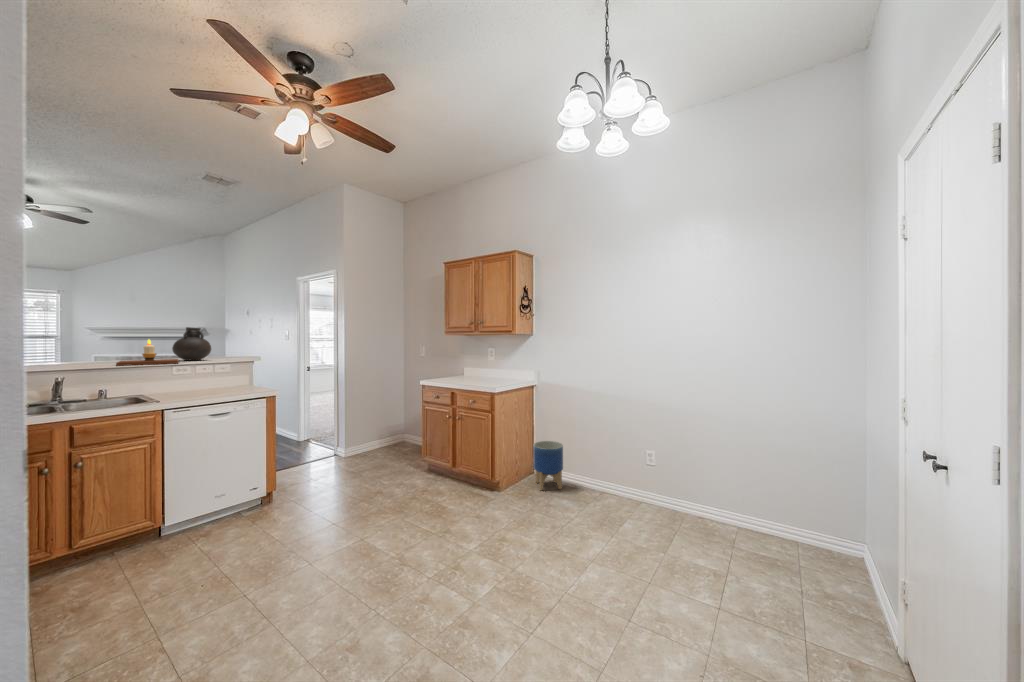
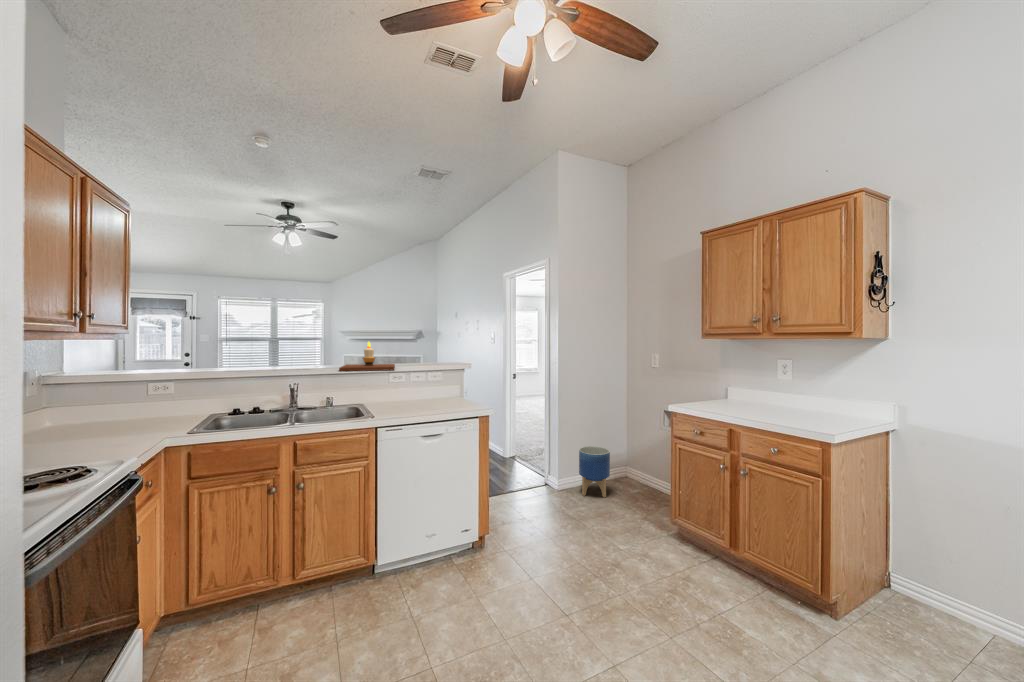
vase: present [172,327,211,360] -> none [391,328,425,365]
planter: present [533,441,563,491] -> present [579,446,610,498]

